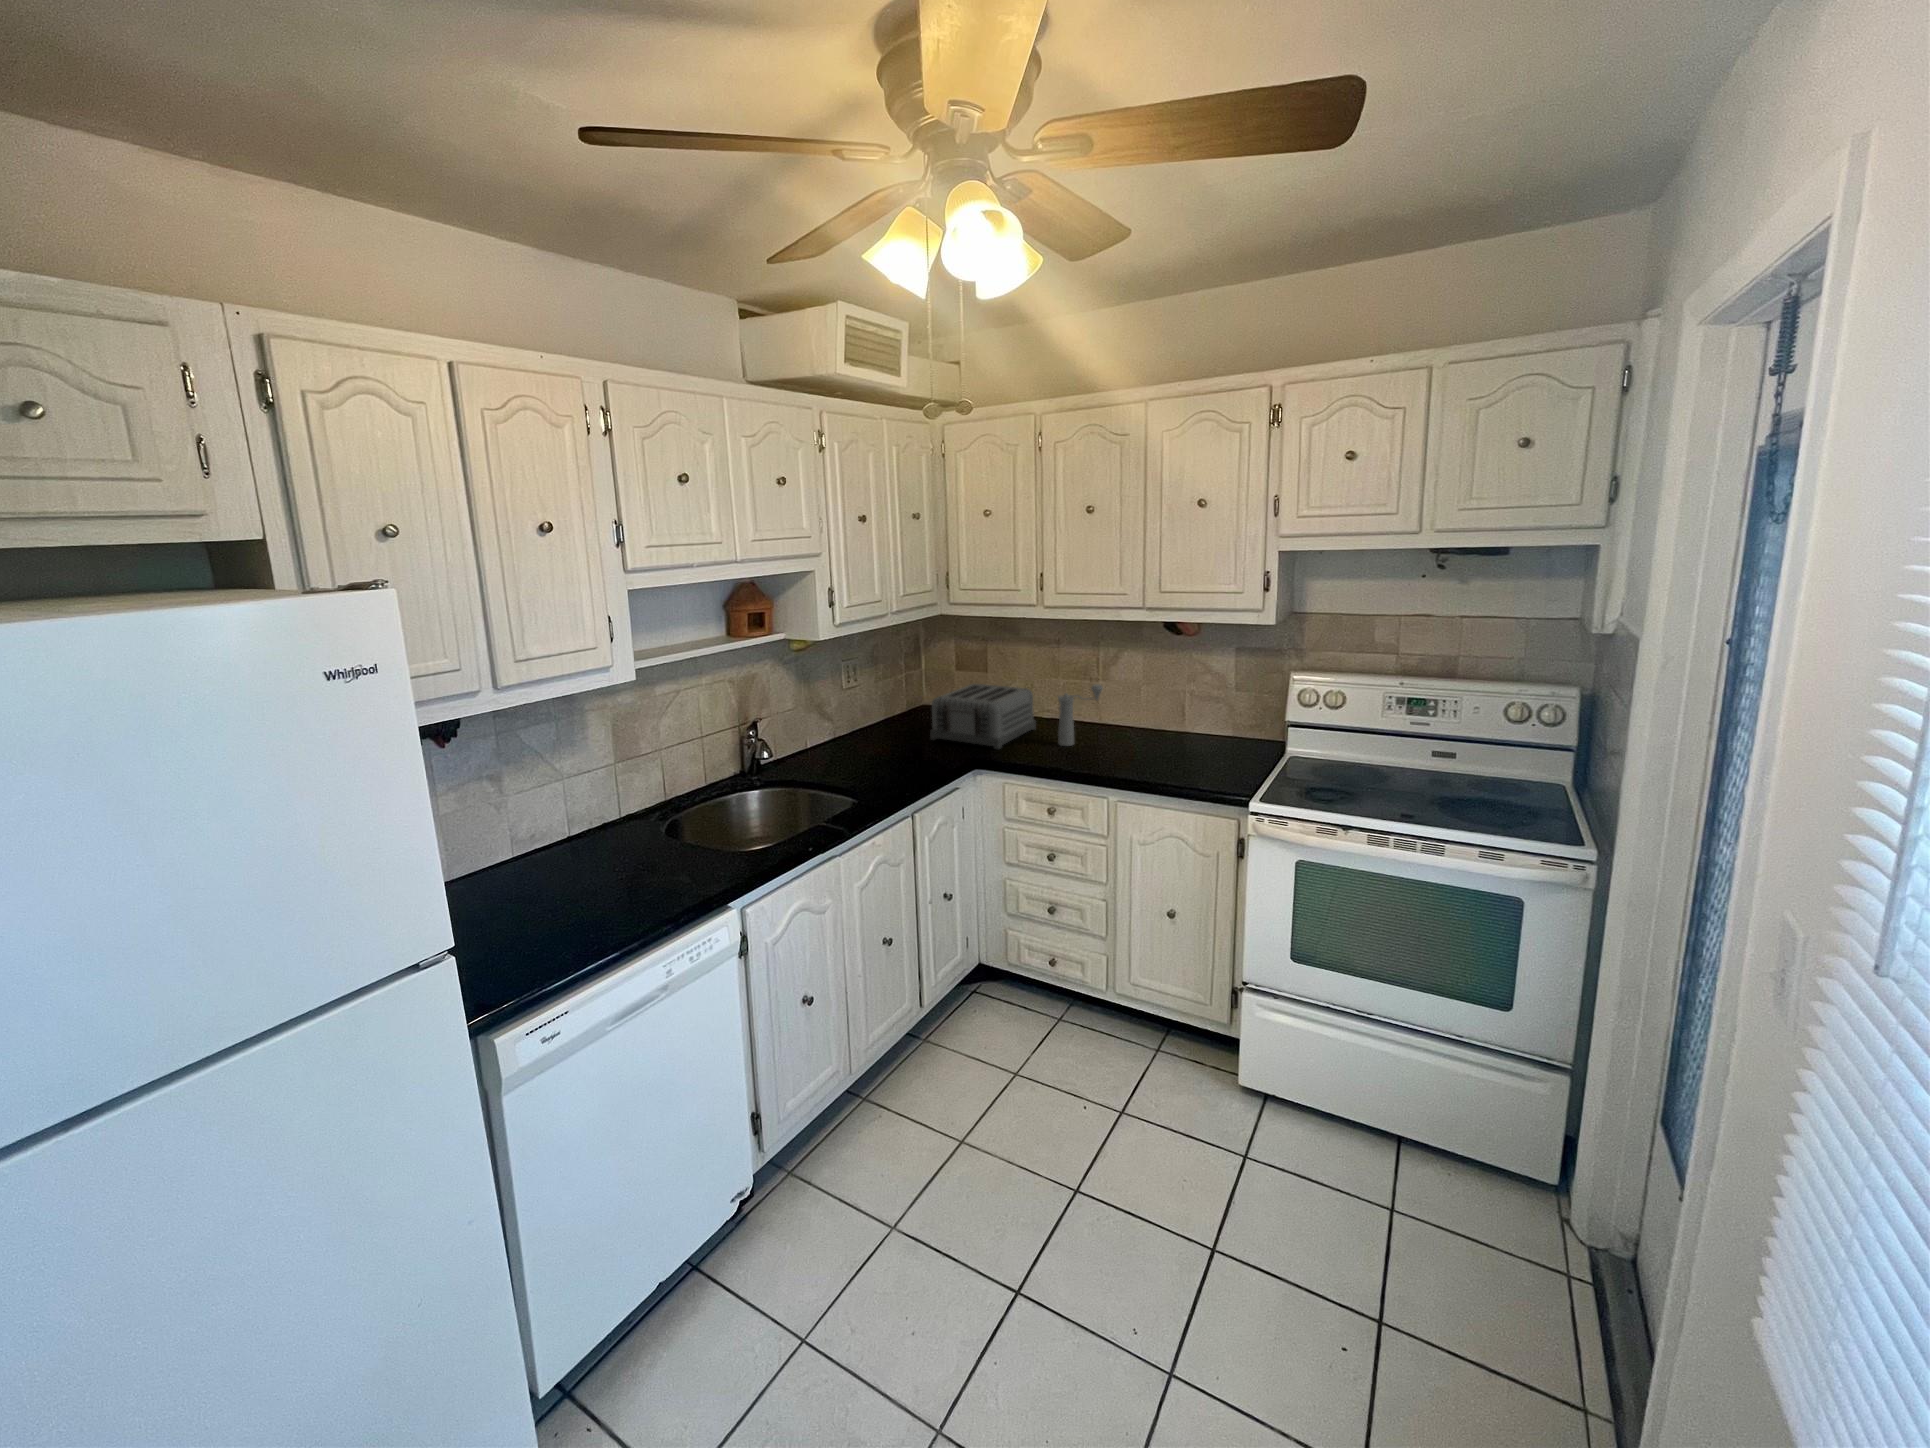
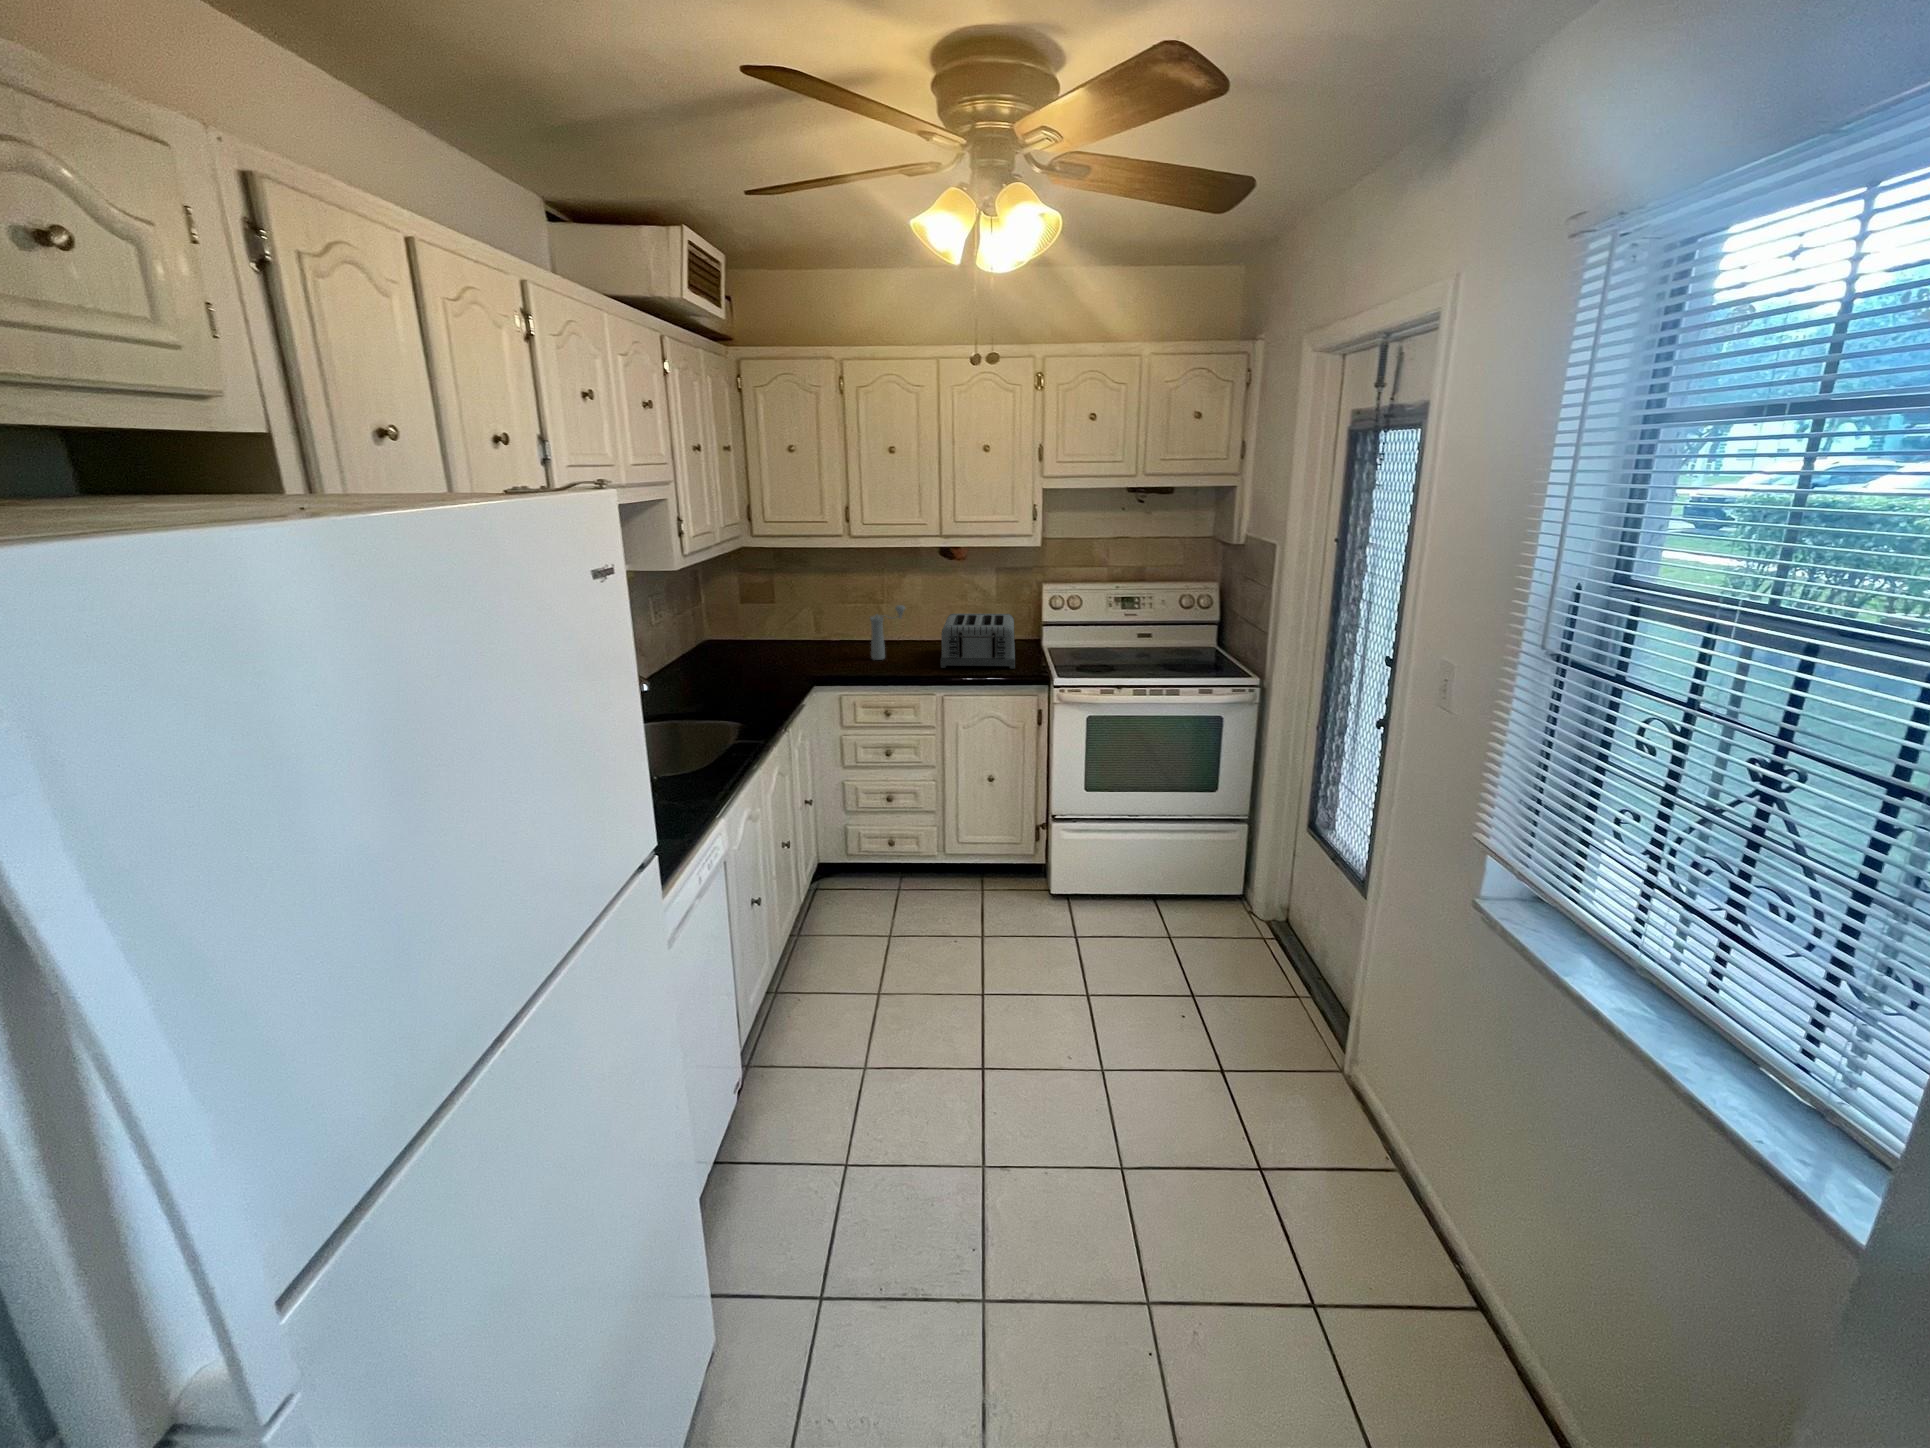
toaster: present [930,684,1036,749] -> present [940,613,1015,669]

